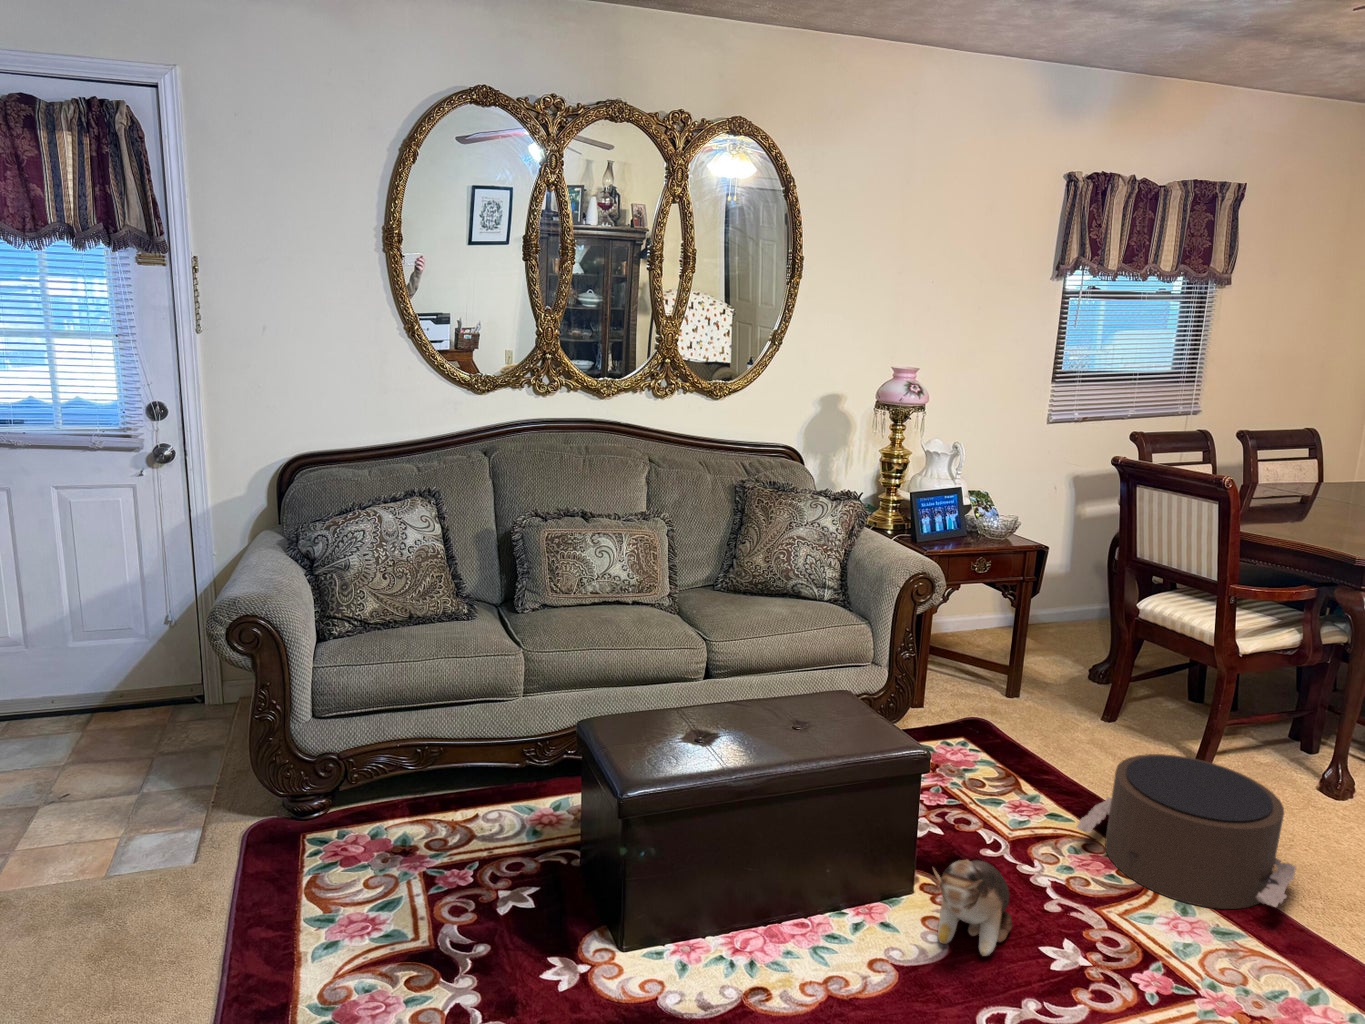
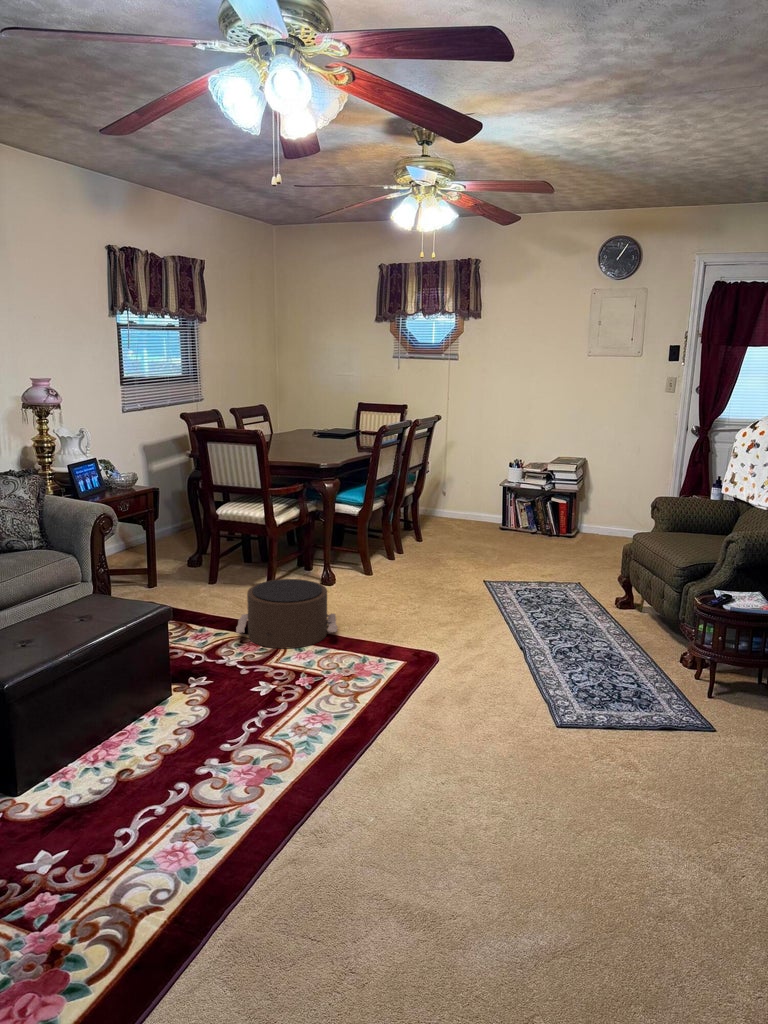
plush toy: present [933,859,1012,956] -> none [197,653,233,708]

